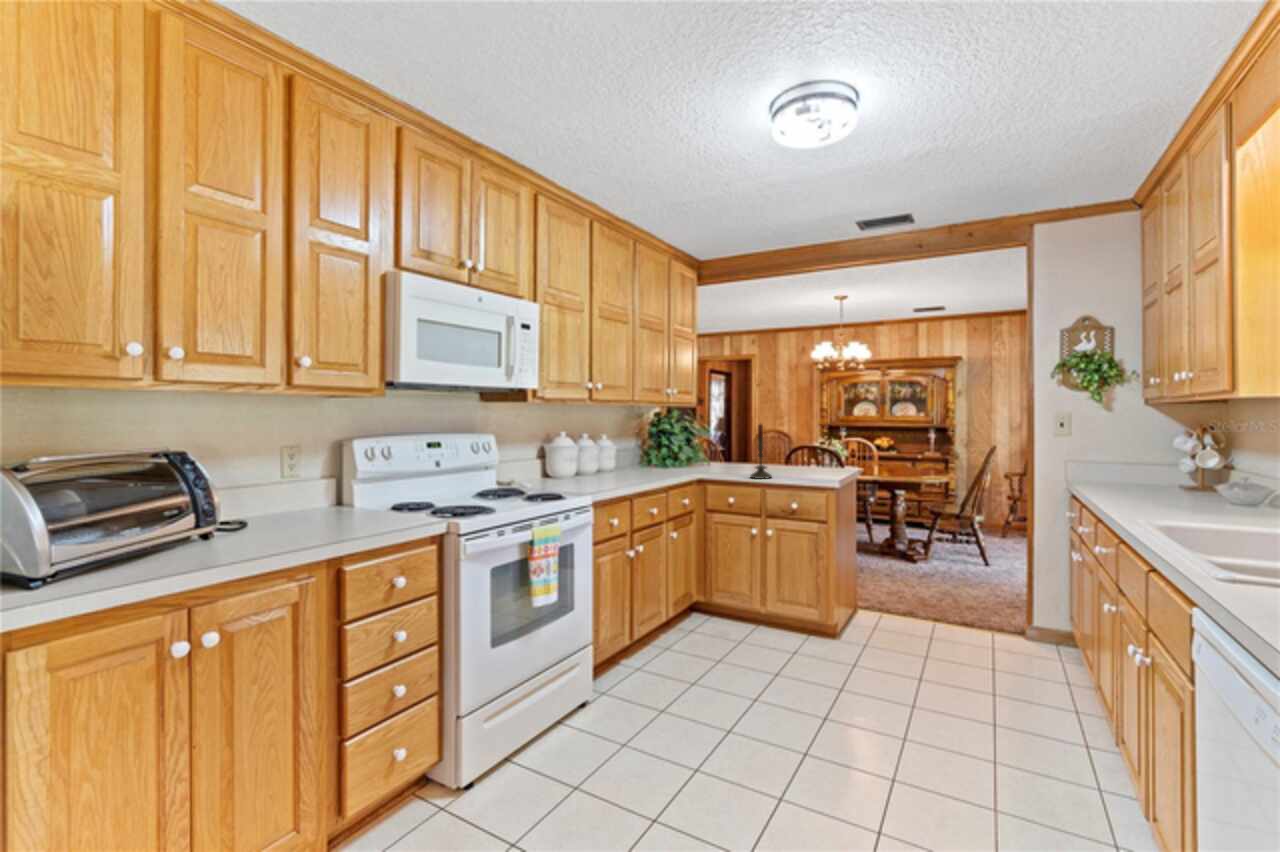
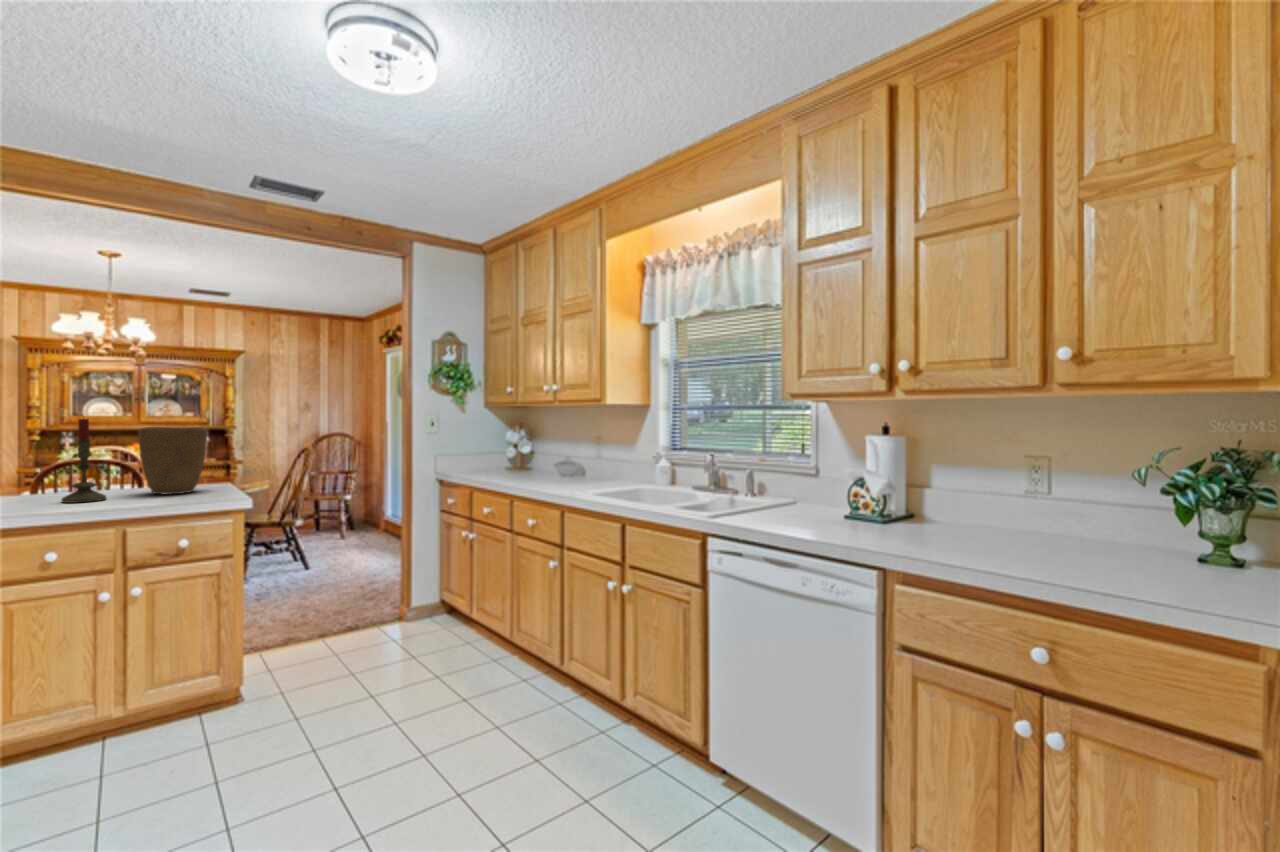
vase: none [790,429,832,479] -> present [138,427,208,494]

